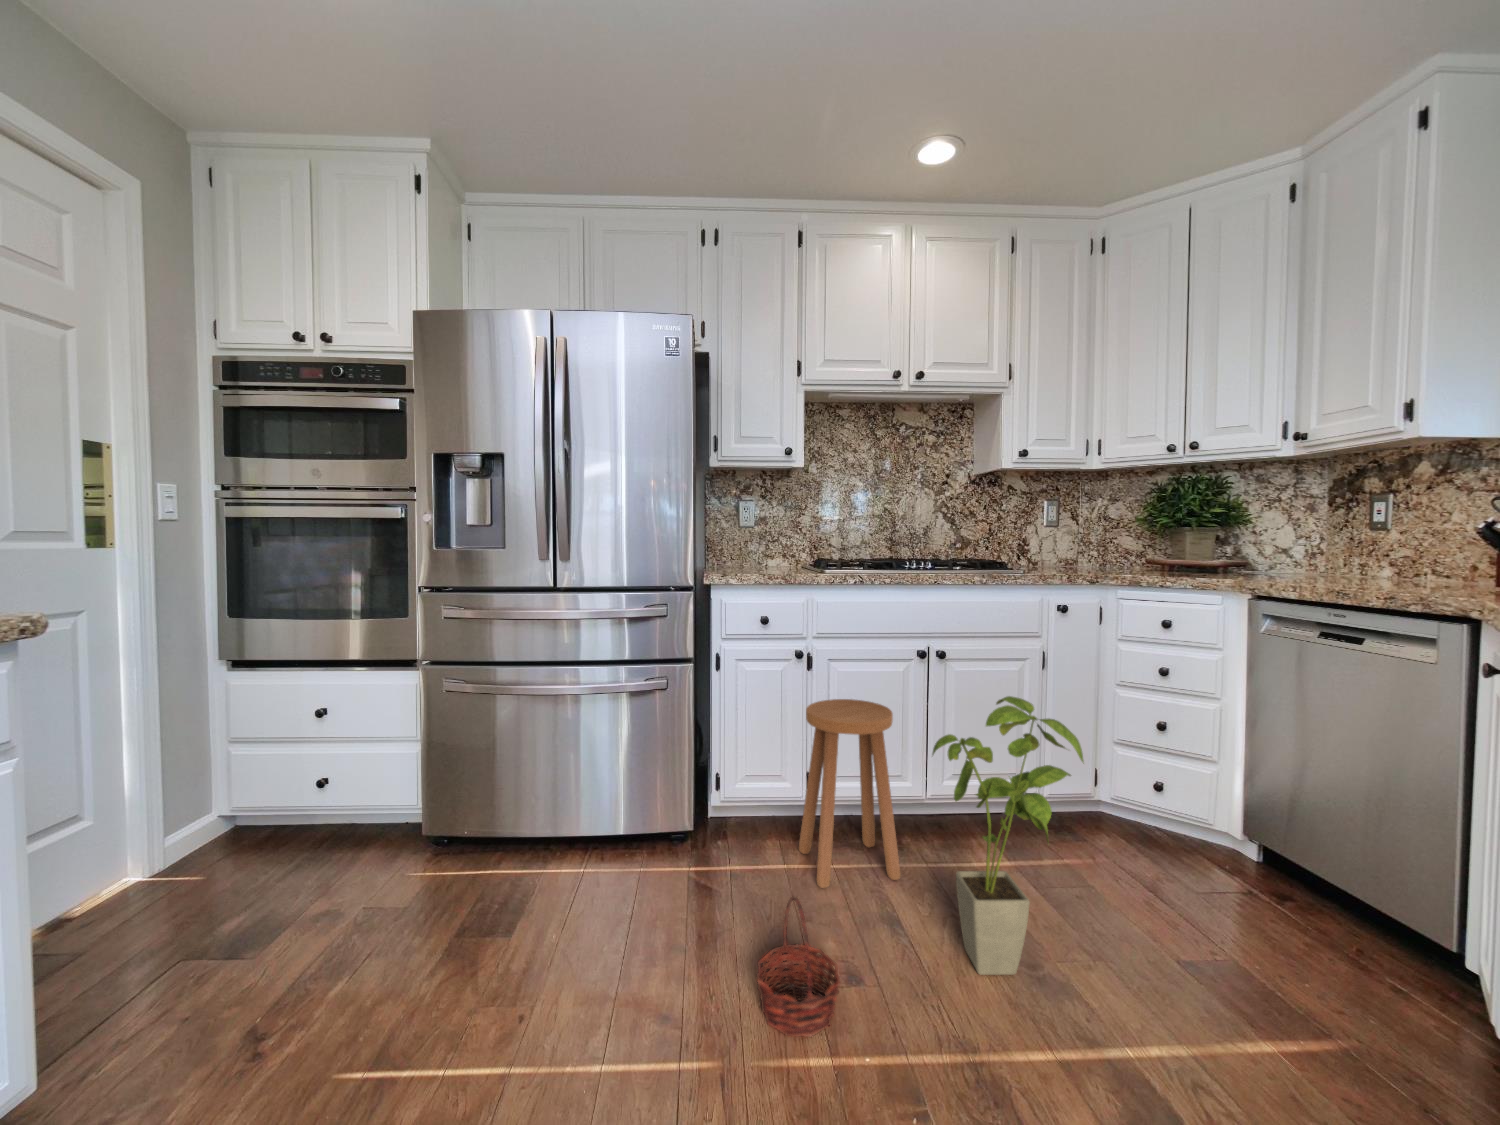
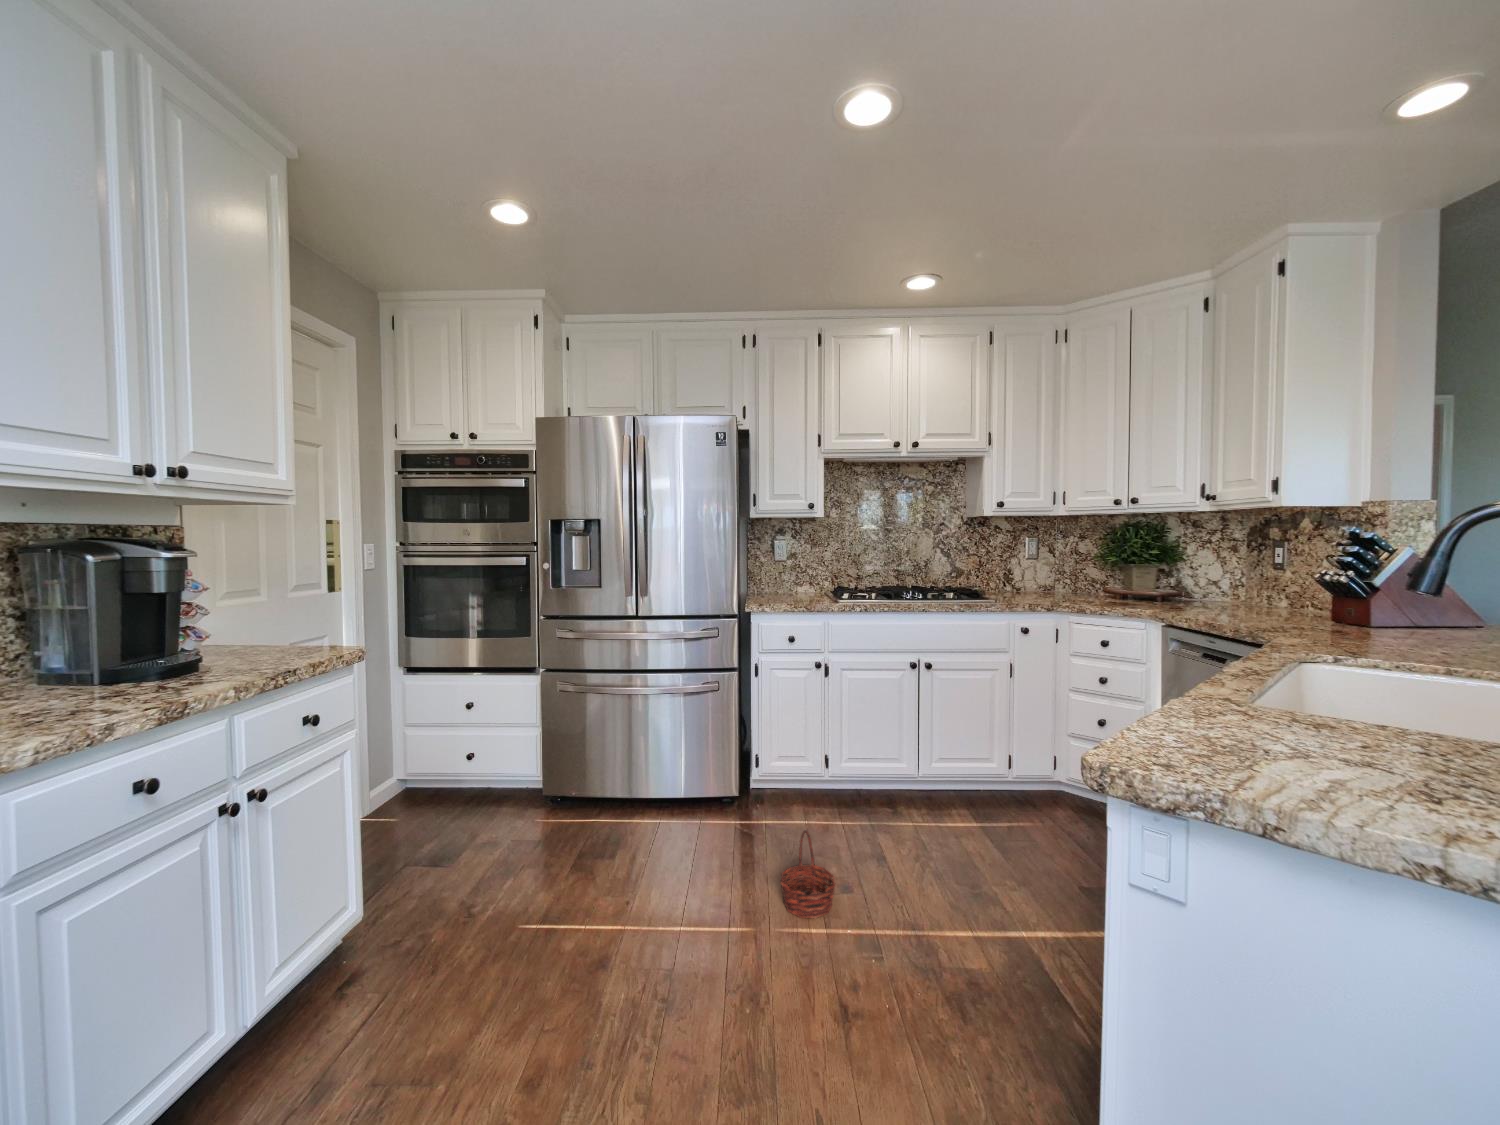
house plant: present [932,696,1084,975] -> none [904,699,1004,891]
stool: present [799,699,901,888] -> none [816,700,890,837]

